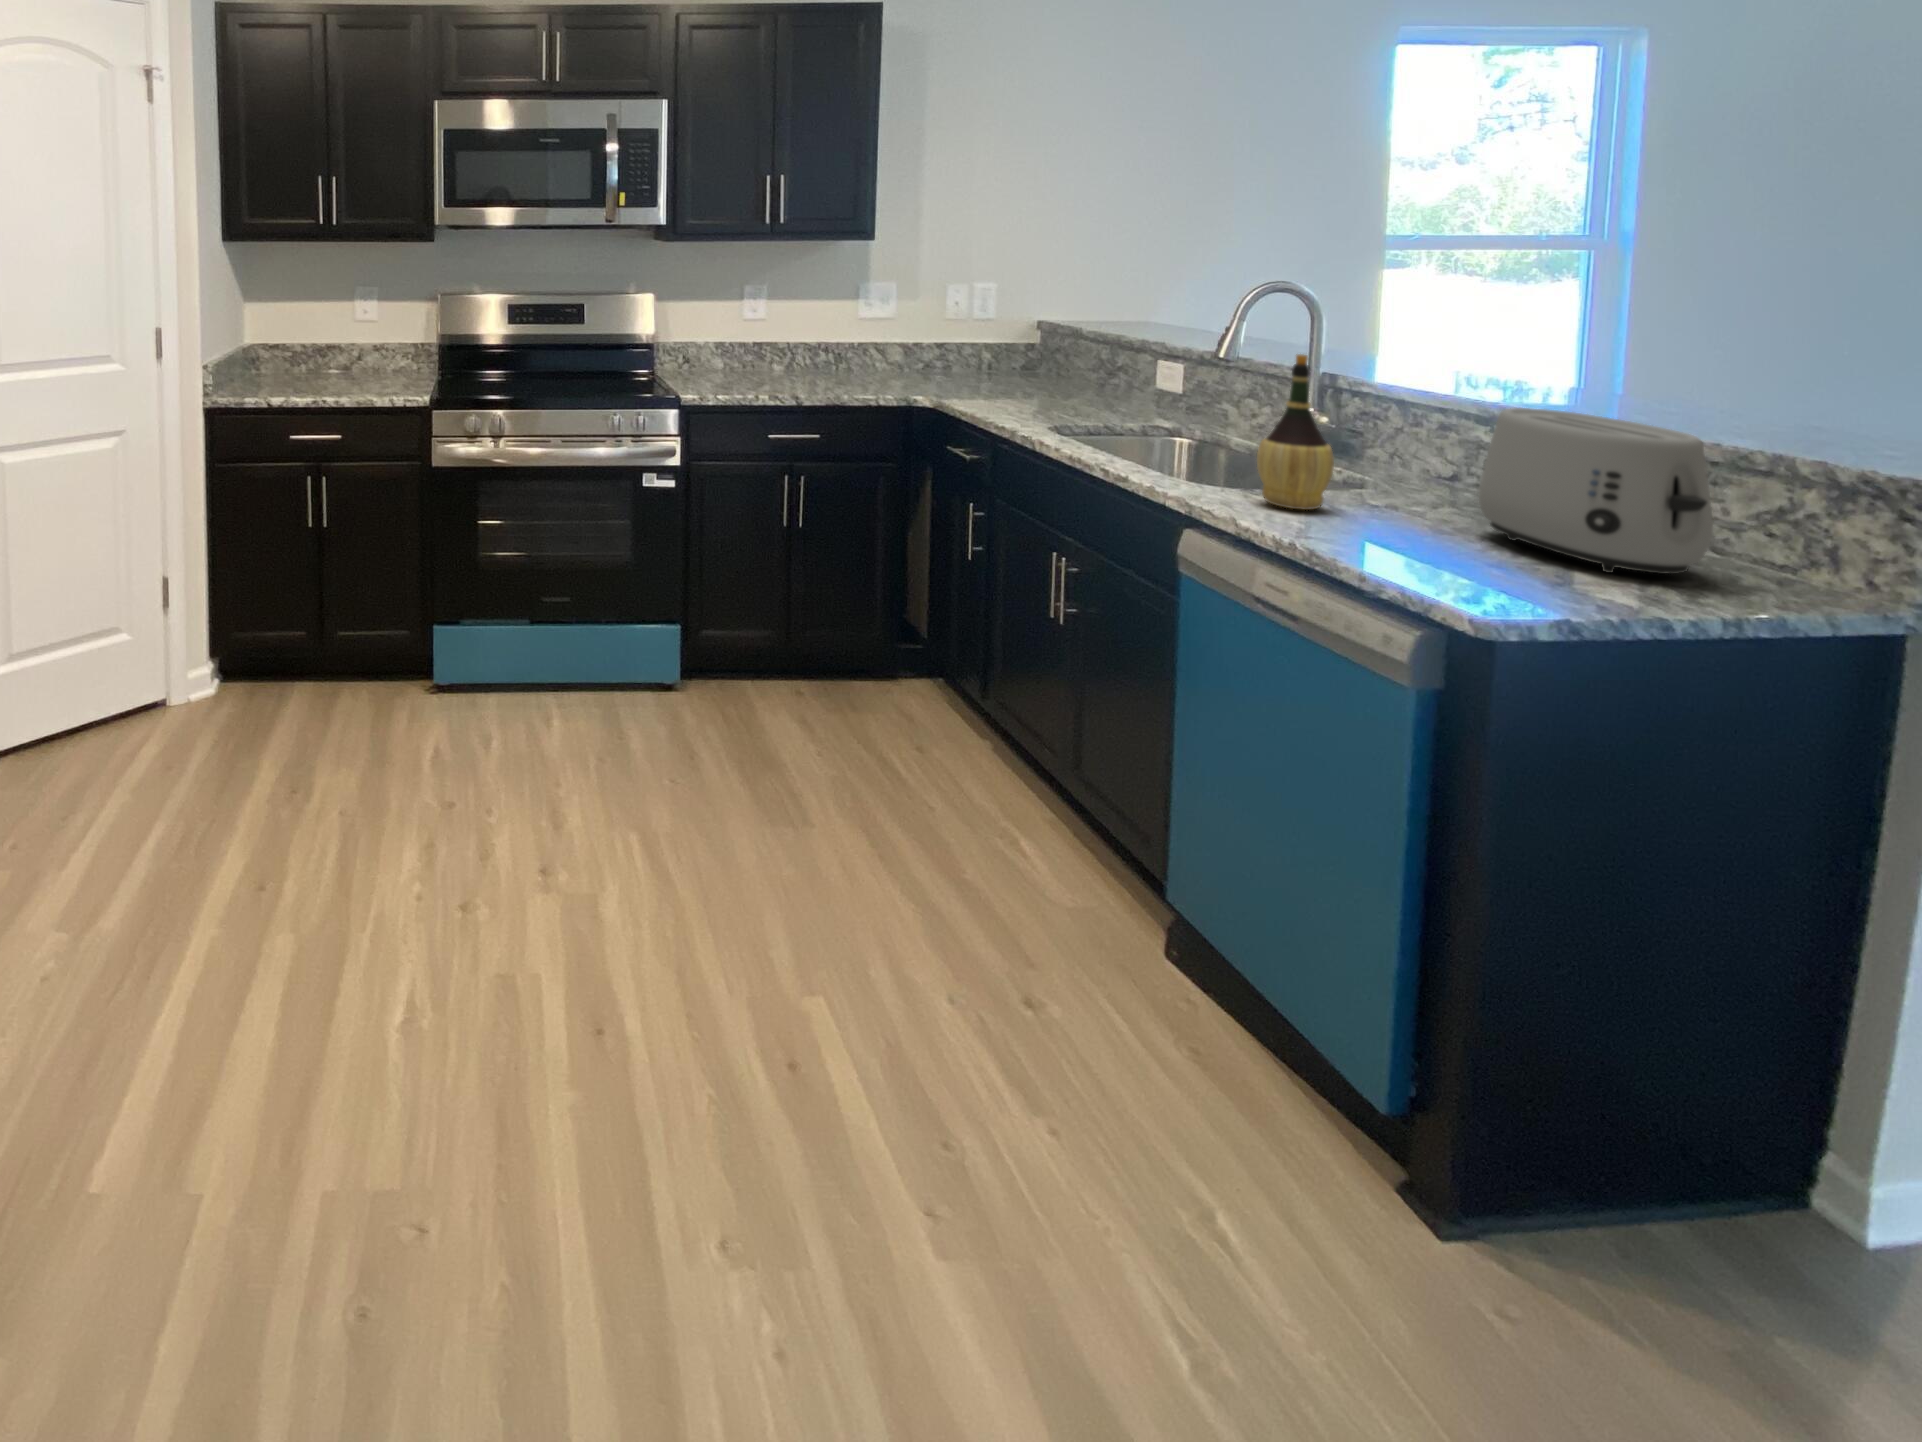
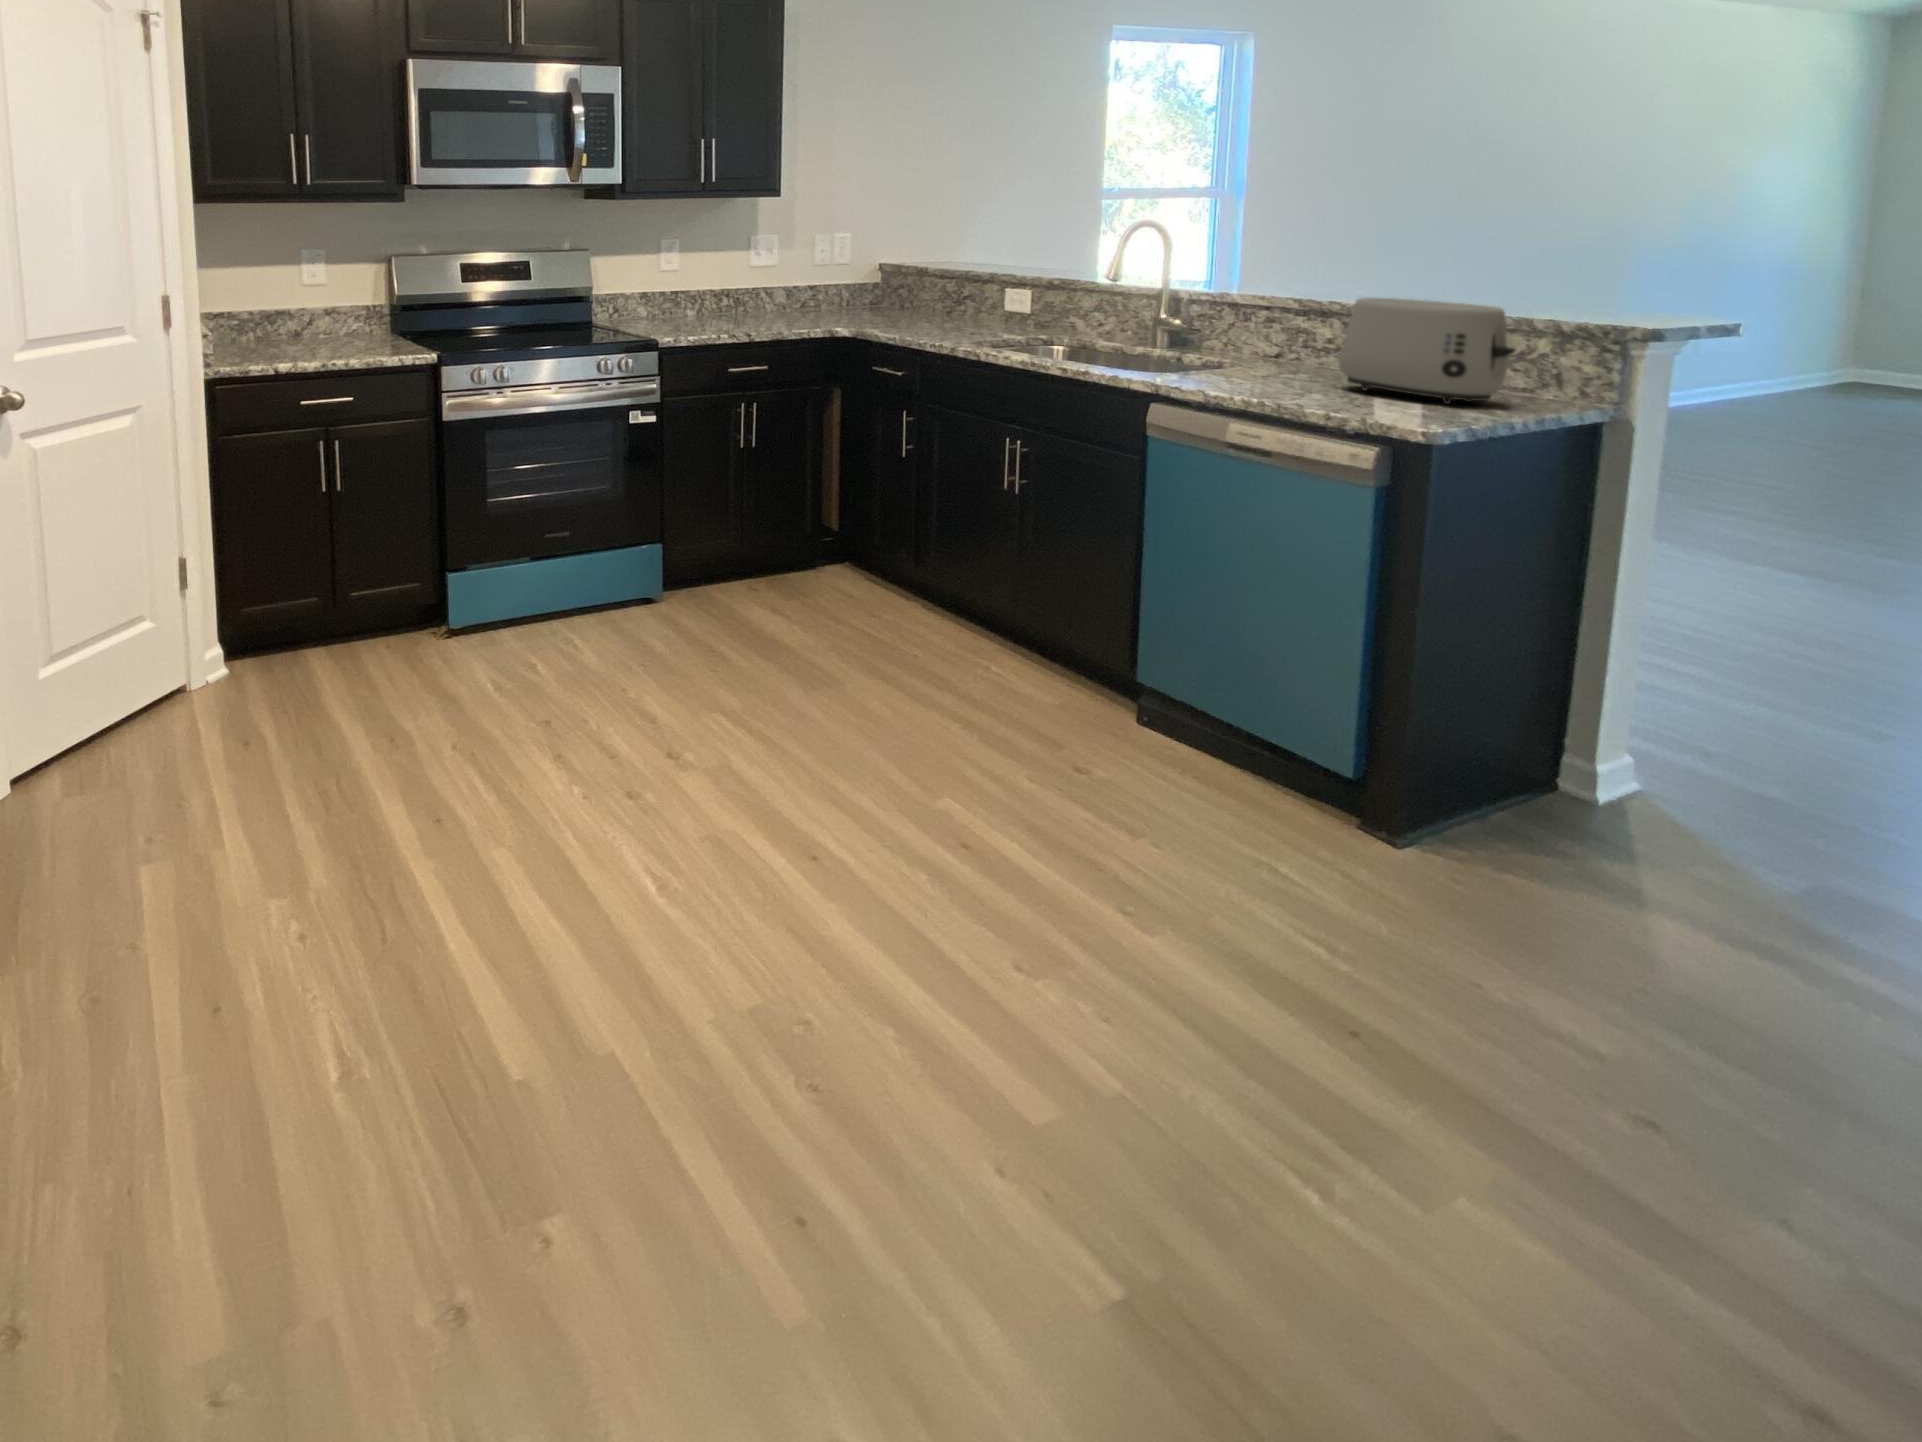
wine bottle: present [1257,354,1334,510] -> none [1186,267,1241,384]

